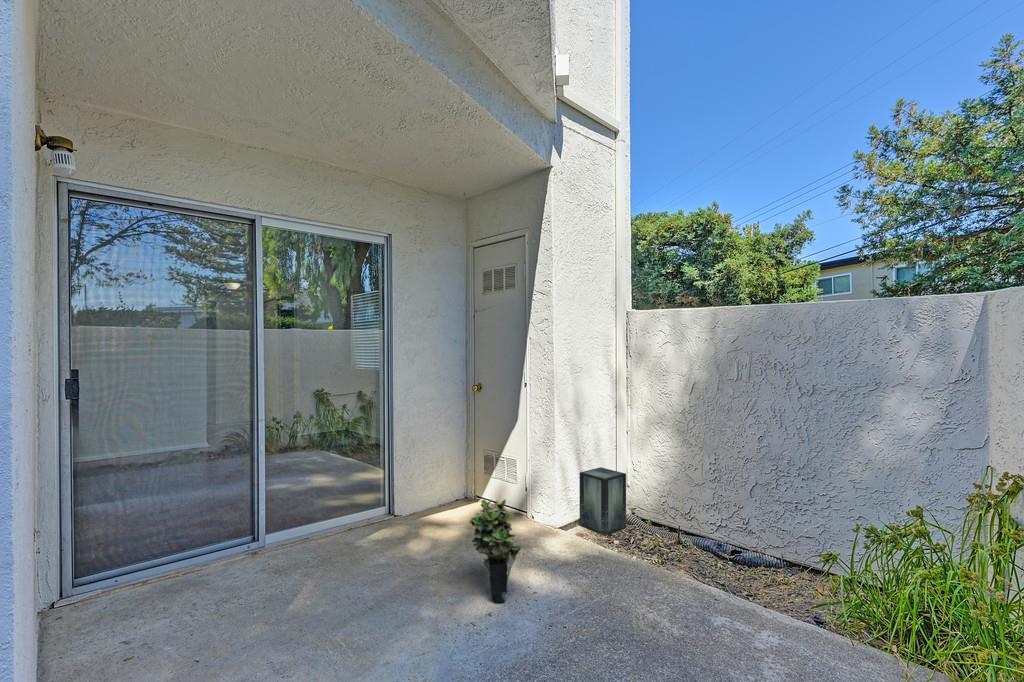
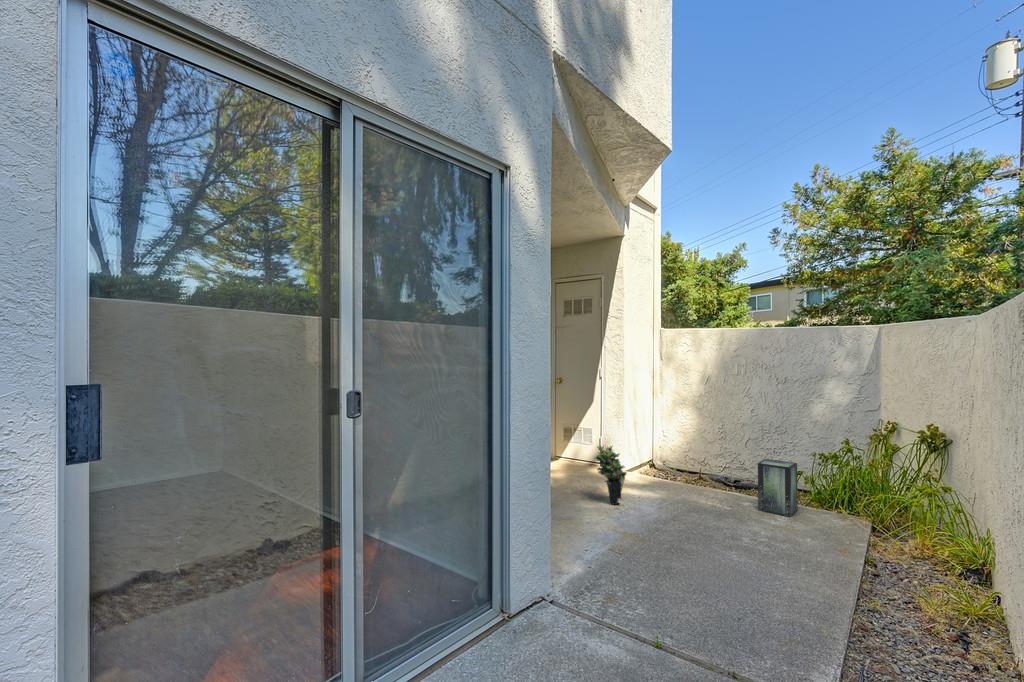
storage box: present [579,467,626,536] -> present [758,459,798,517]

